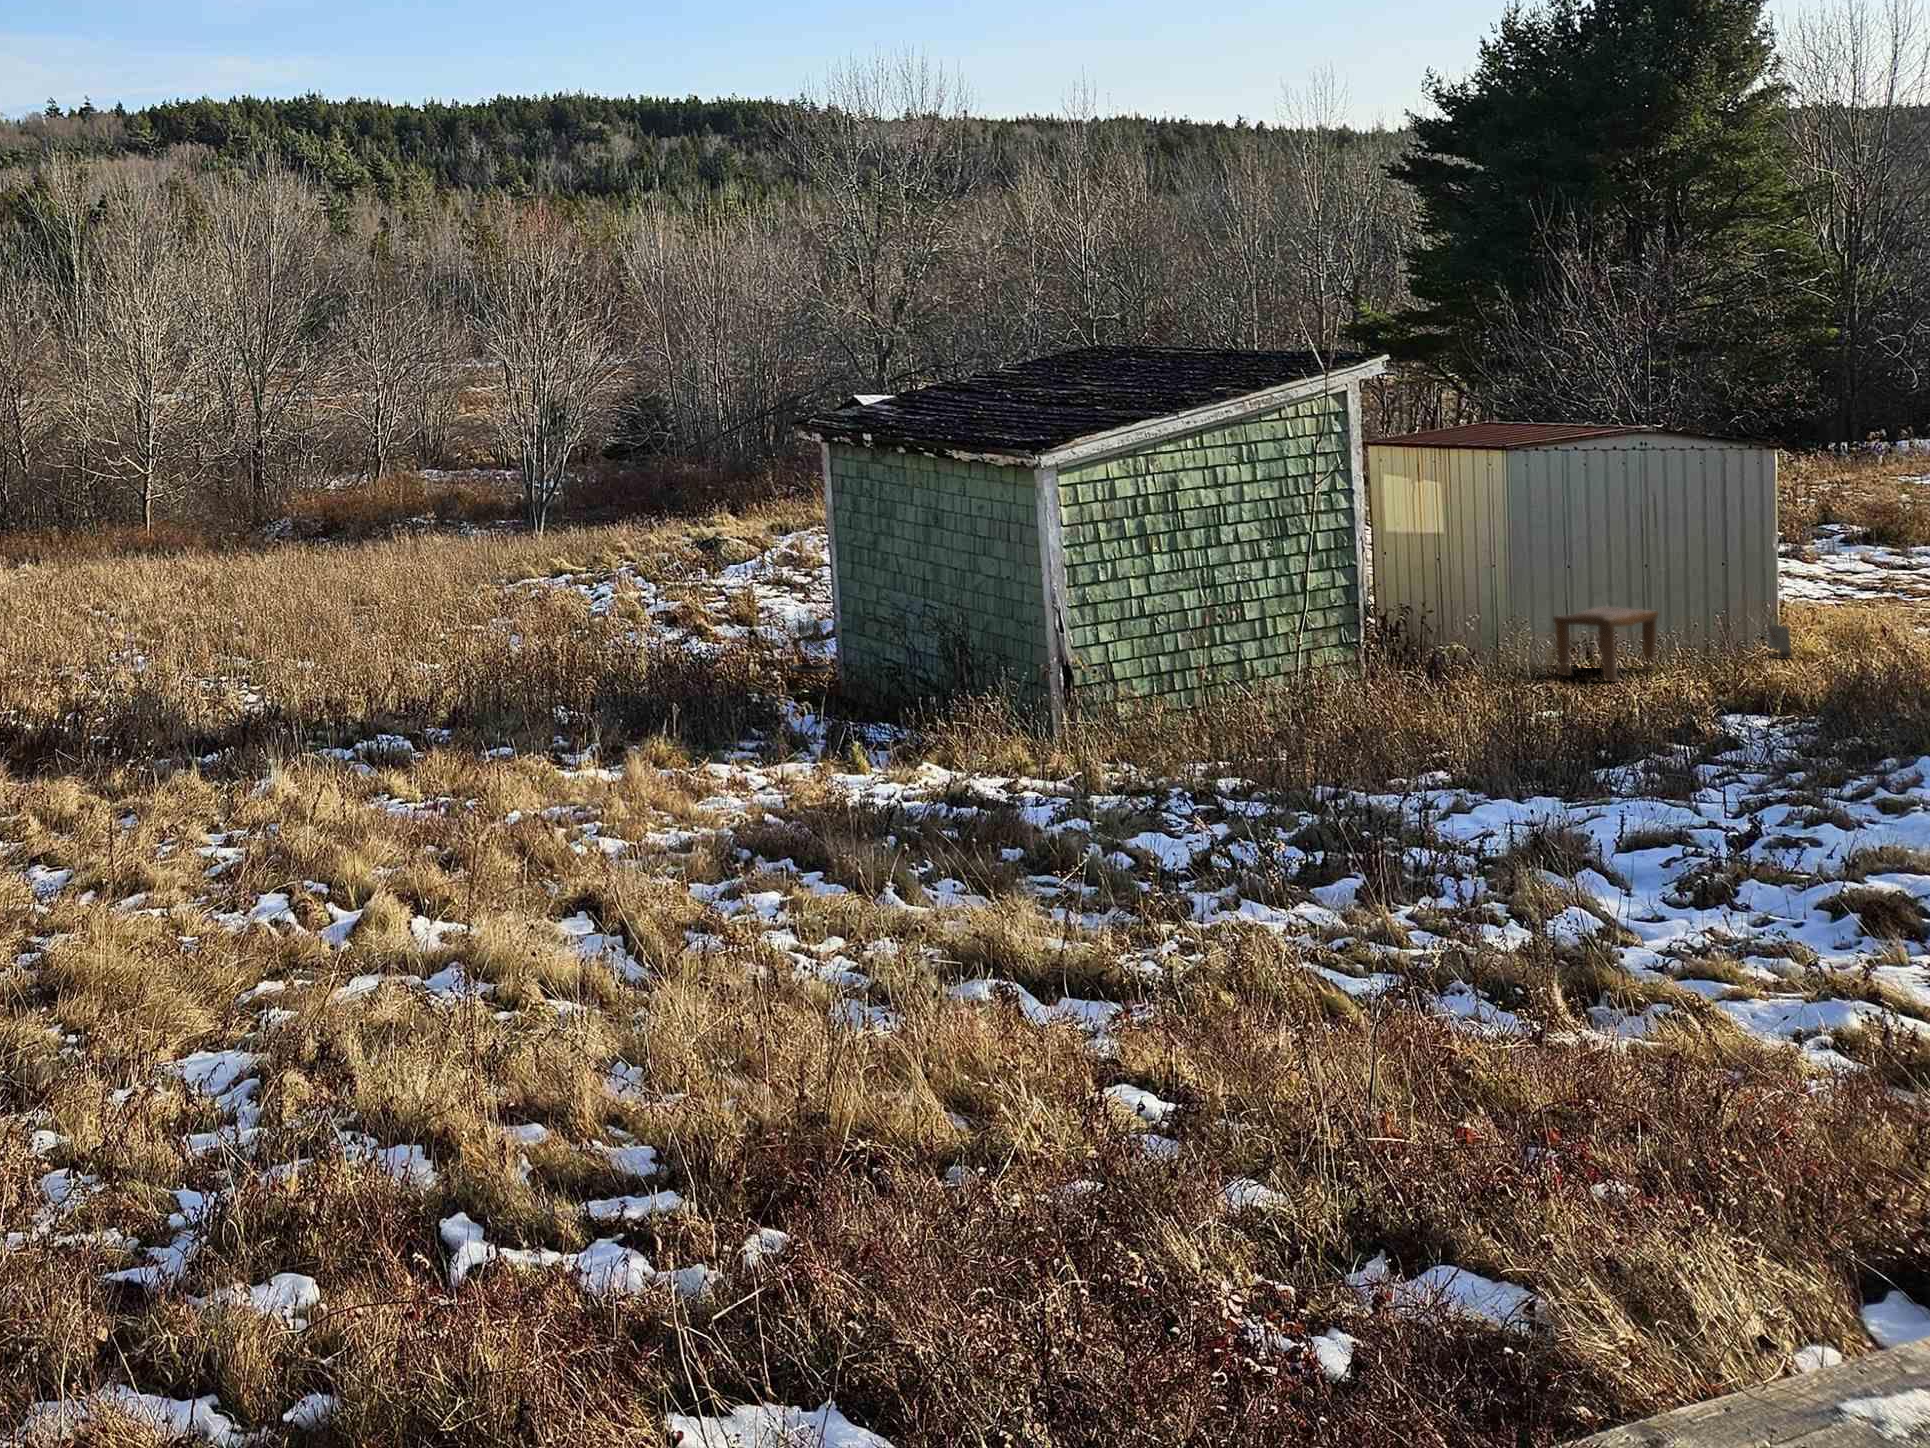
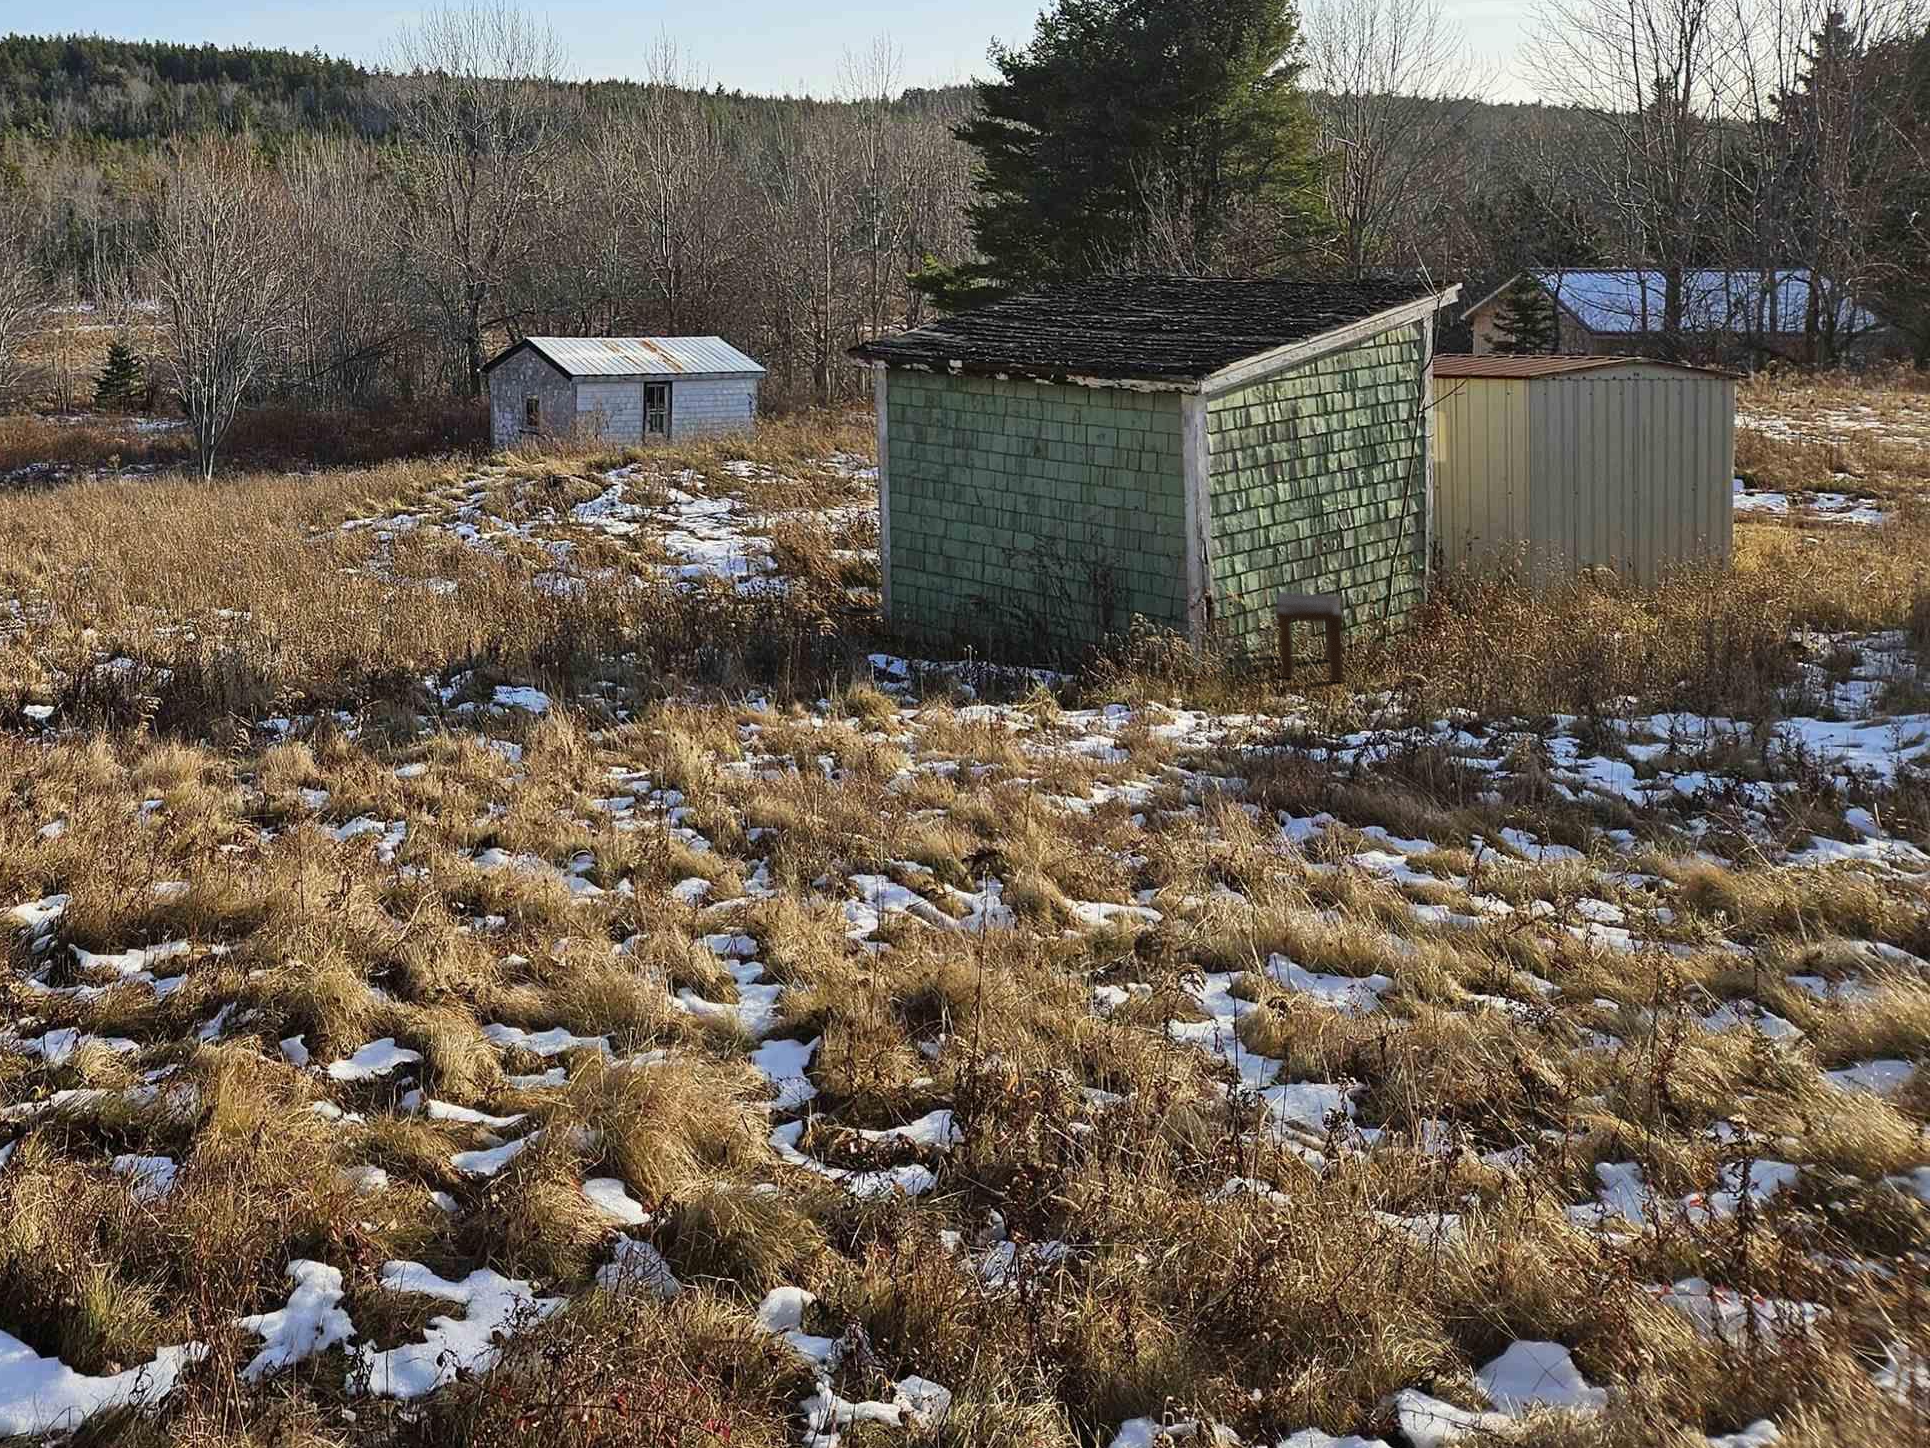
bench: present [1553,606,1658,682] -> present [1277,592,1343,682]
watering can: present [1767,614,1792,659] -> none [1730,524,1753,567]

